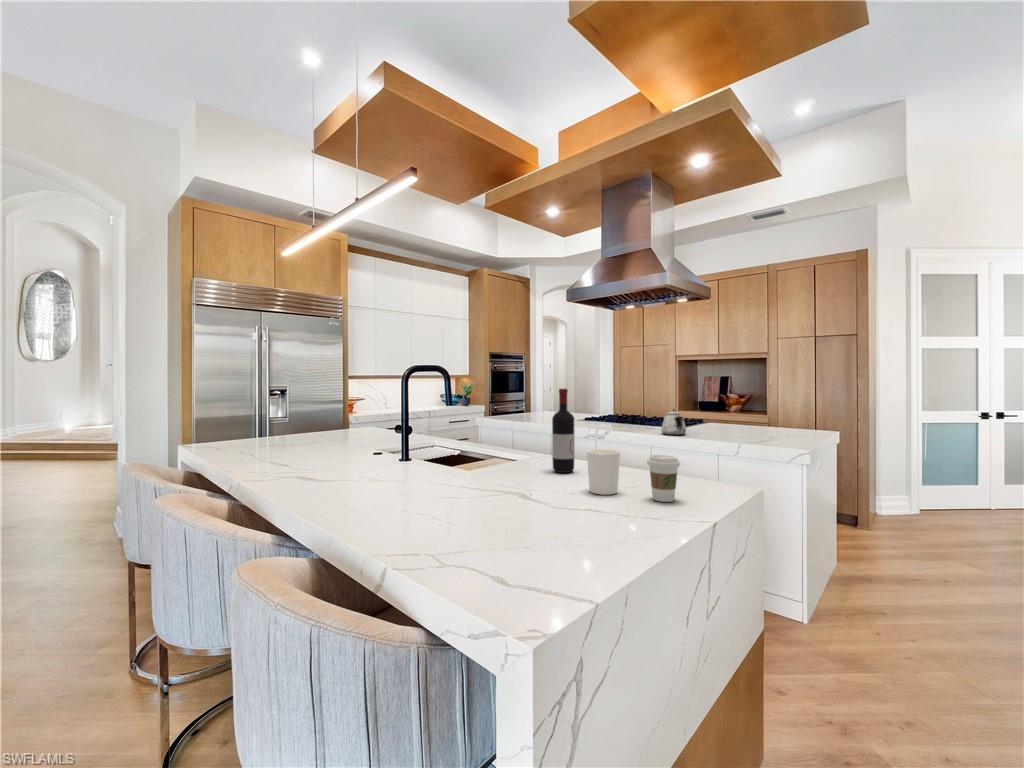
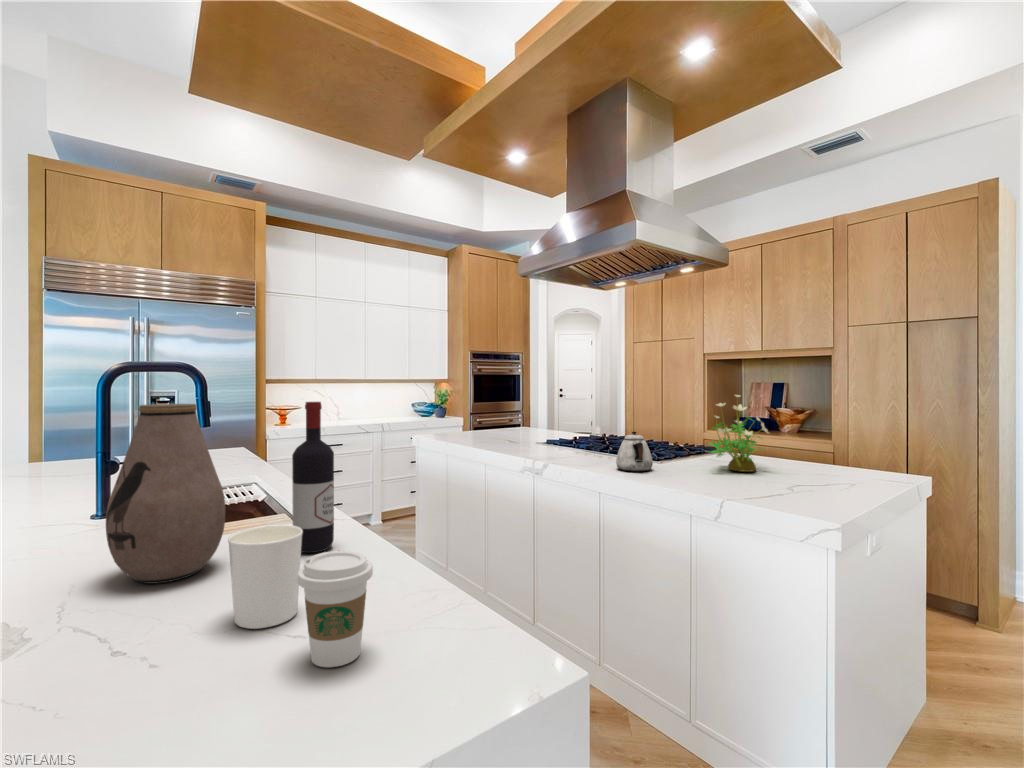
potted plant: none [721,384,760,434] -> present [708,395,768,472]
vase: none [485,390,539,485] -> present [106,404,225,584]

